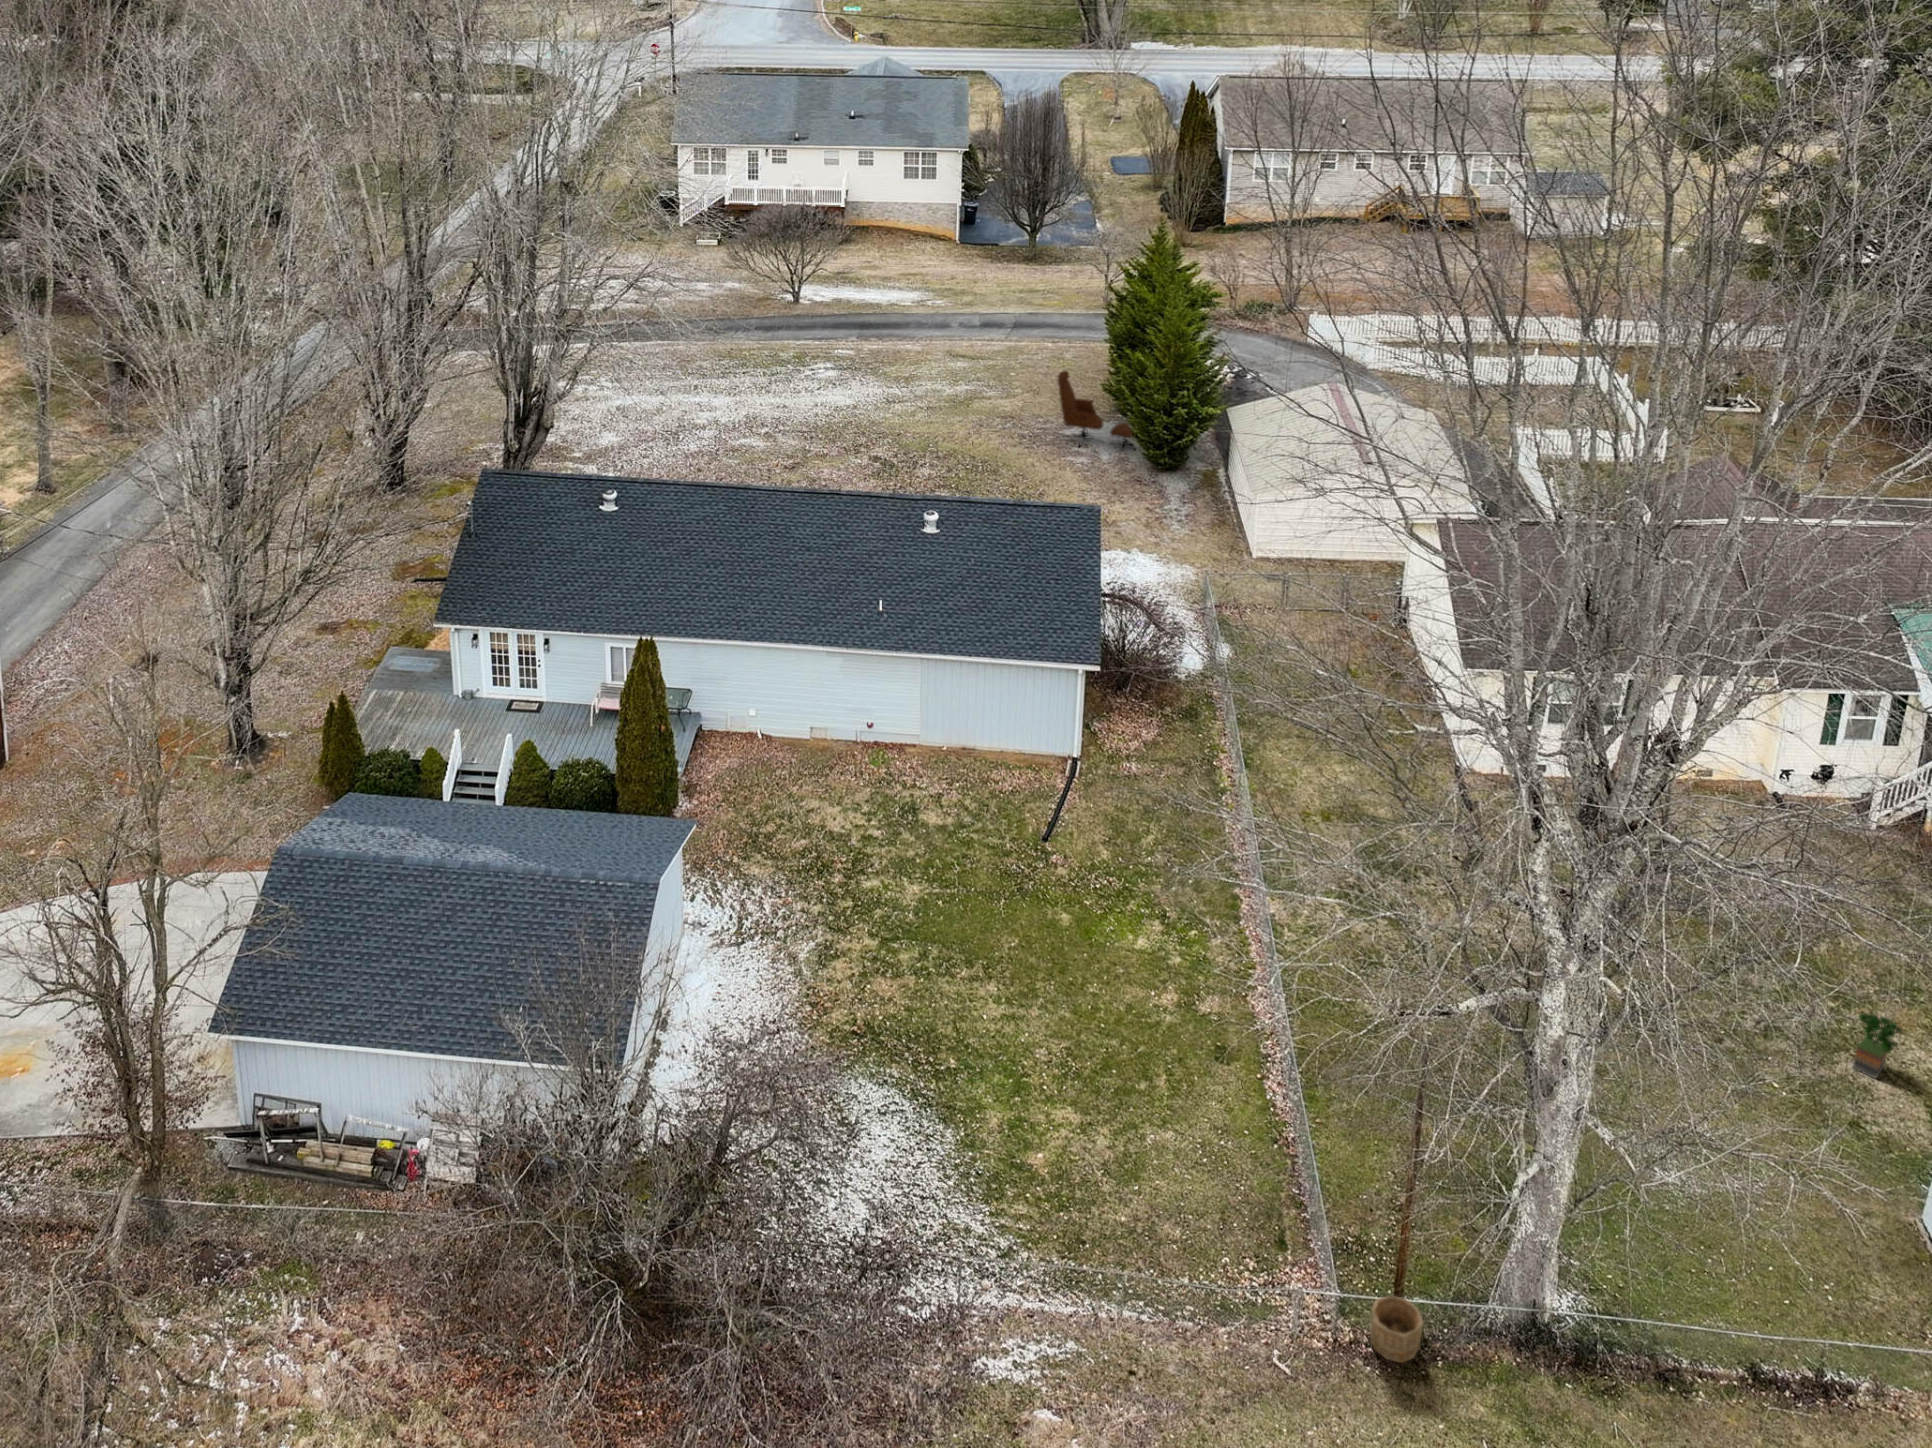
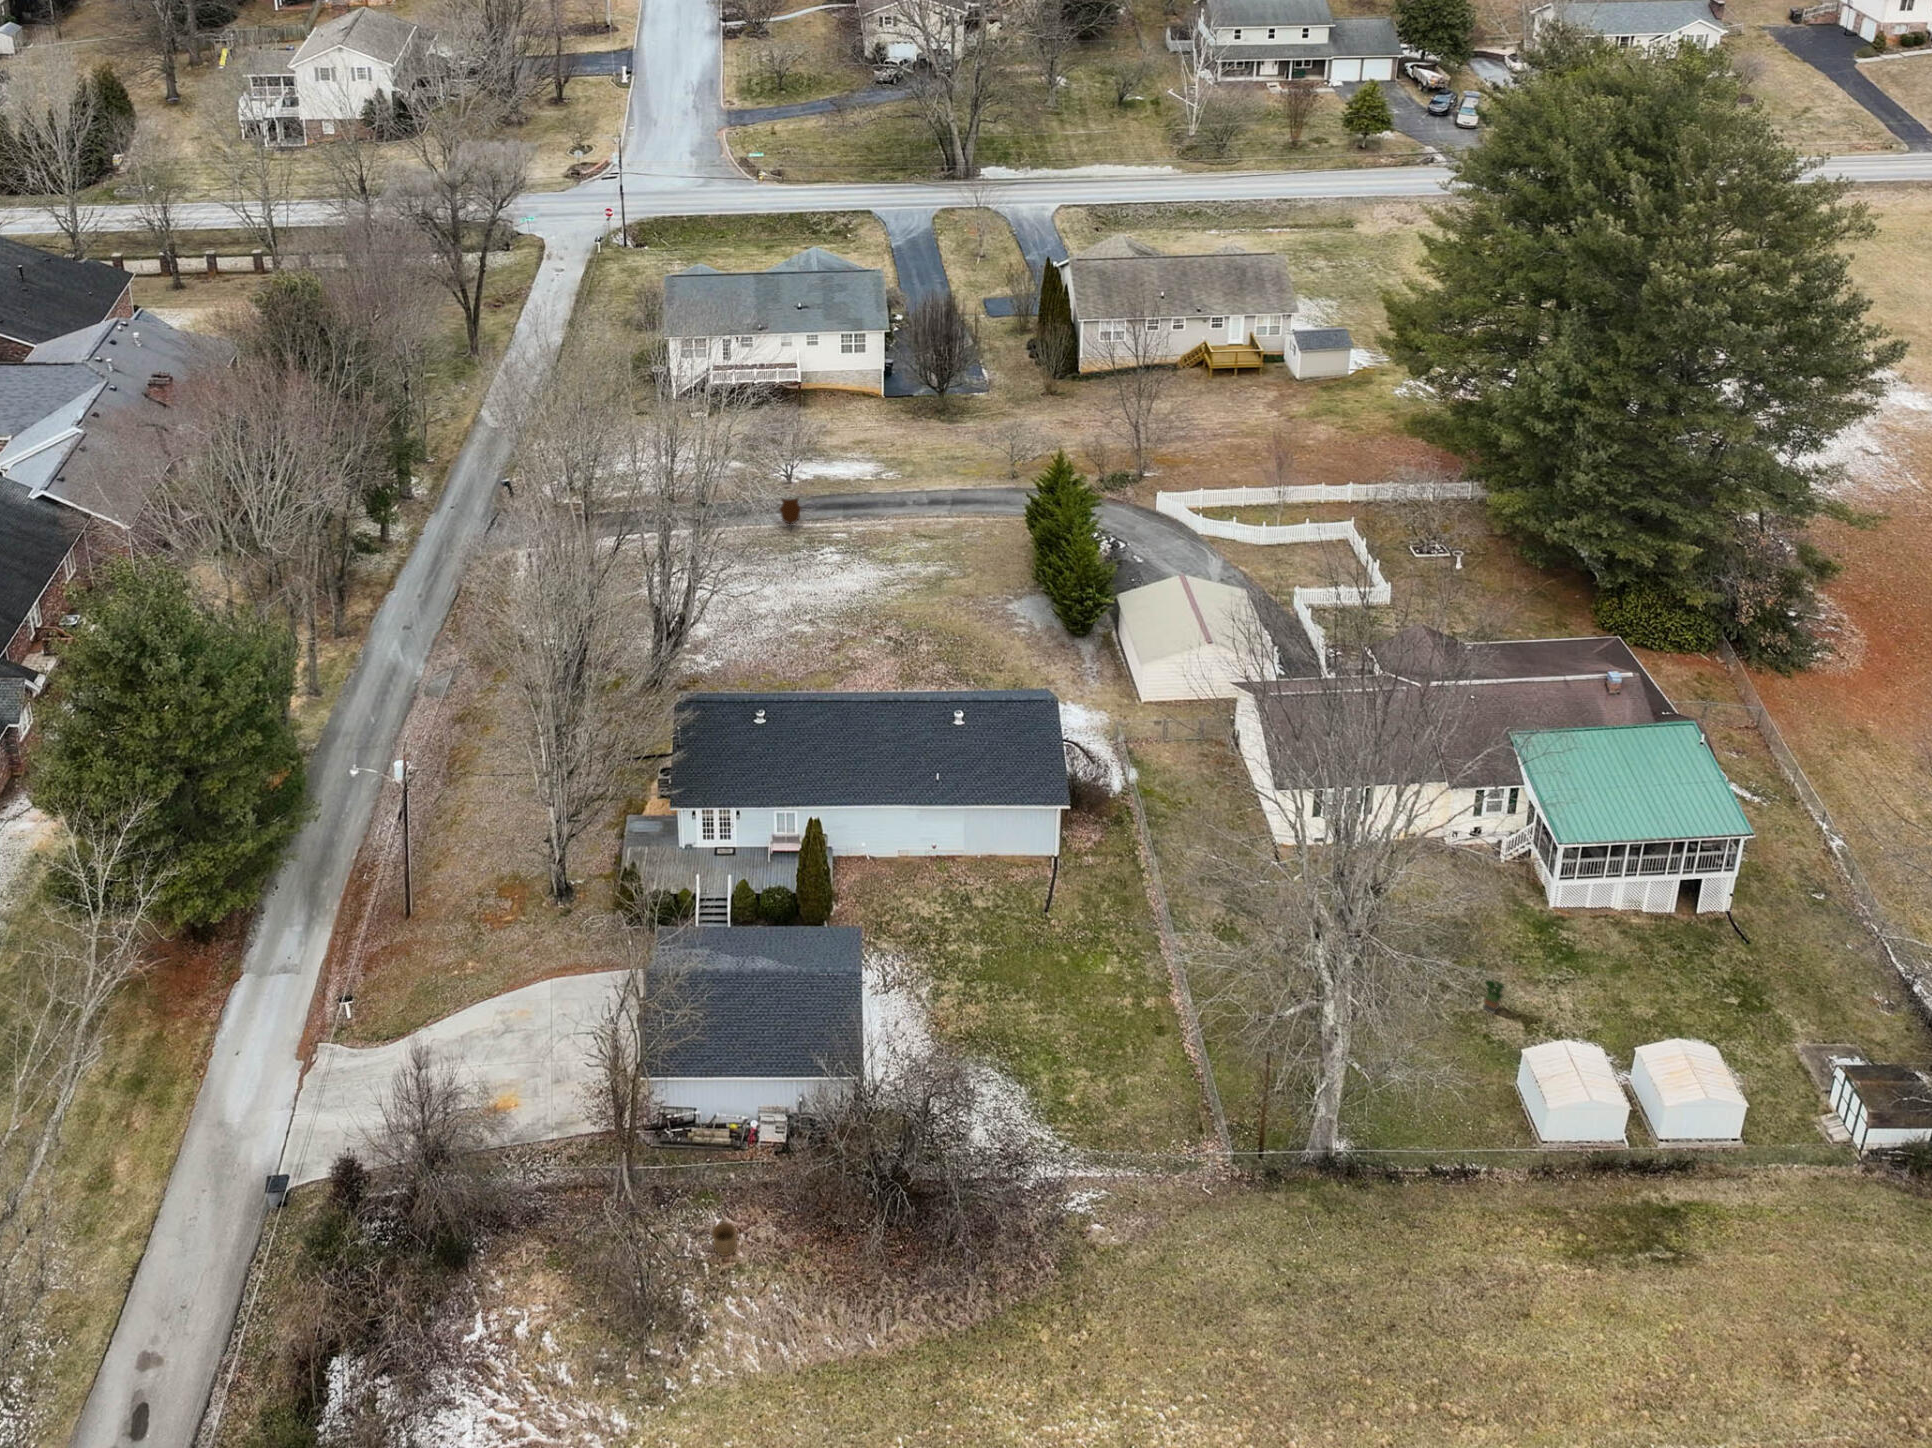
lounge chair: present [1058,371,1132,450] -> present [779,498,801,527]
wooden bucket: present [1370,1296,1424,1363] -> present [712,1222,737,1256]

